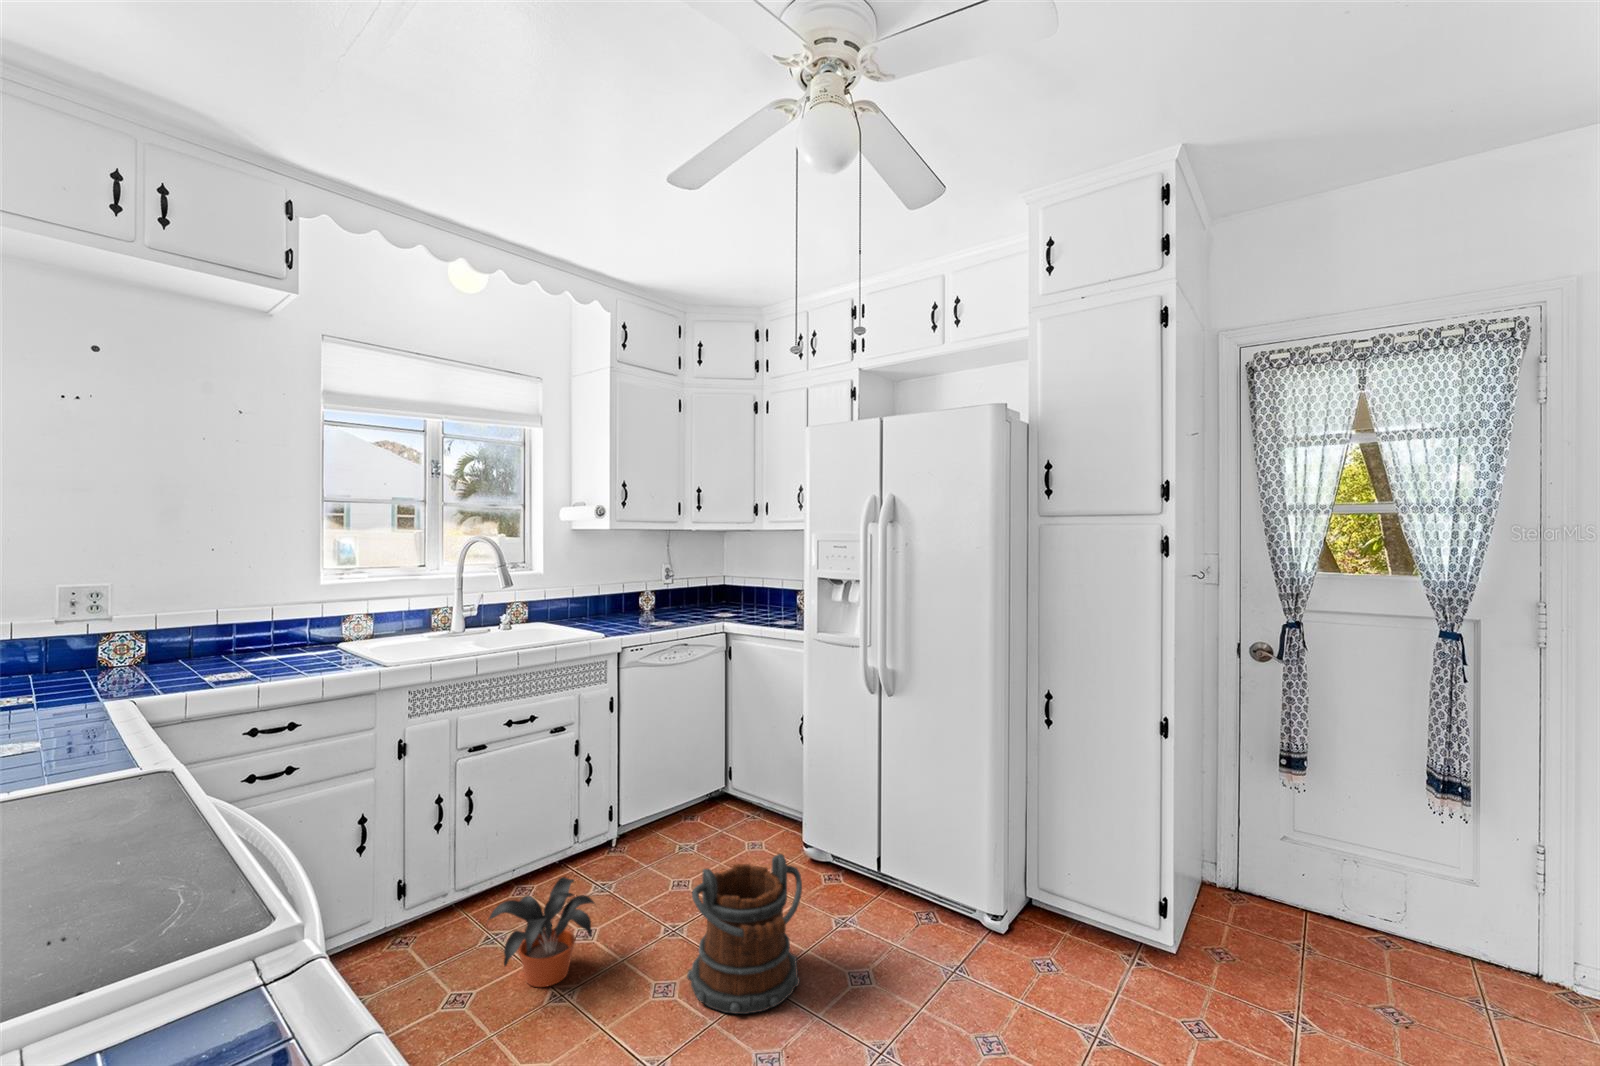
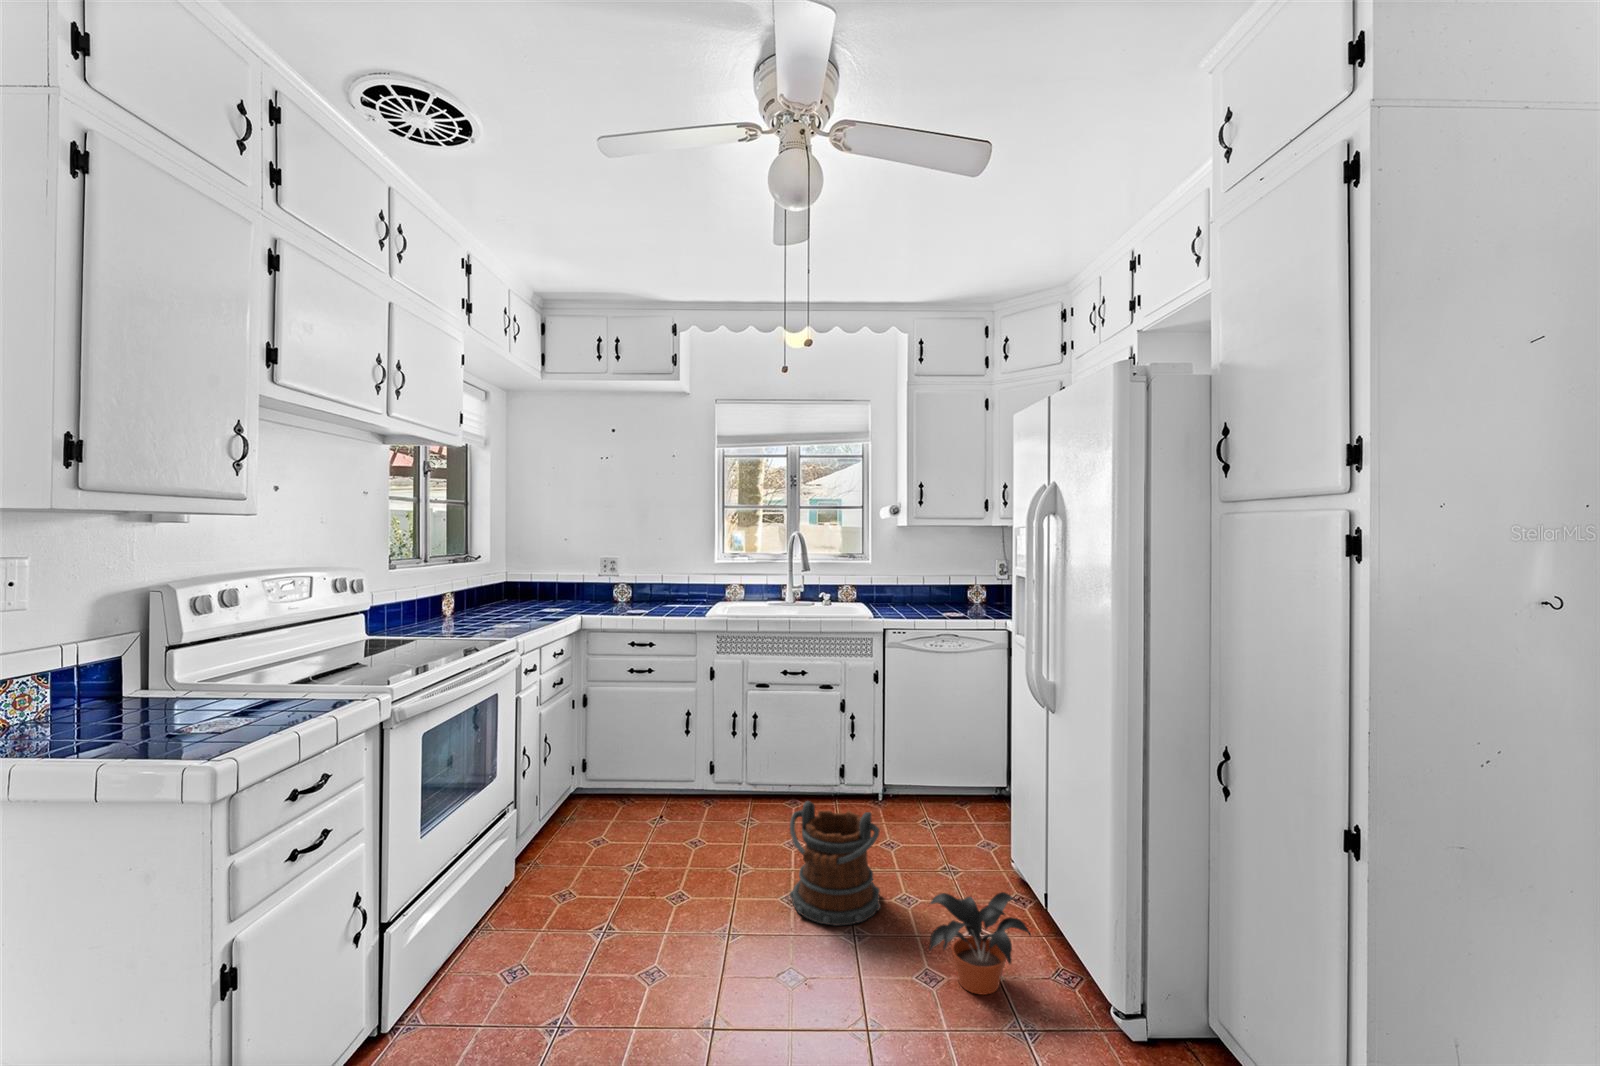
potted plant: present [489,877,594,987] -> present [929,892,1030,995]

